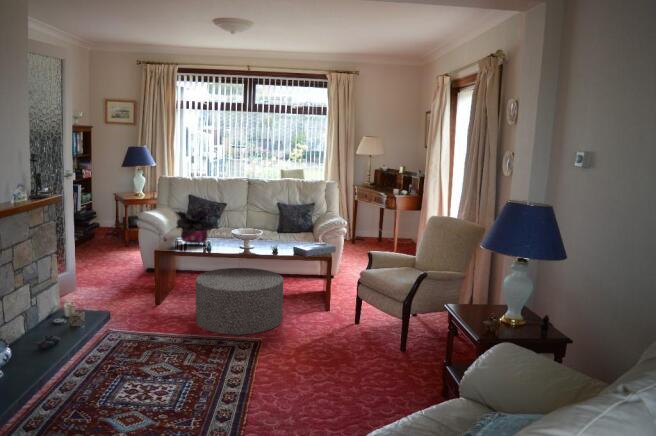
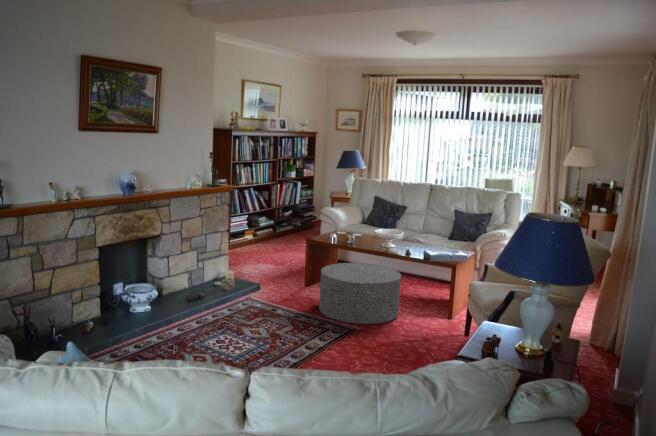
potted plant: present [176,204,214,244] -> none [329,202,363,241]

